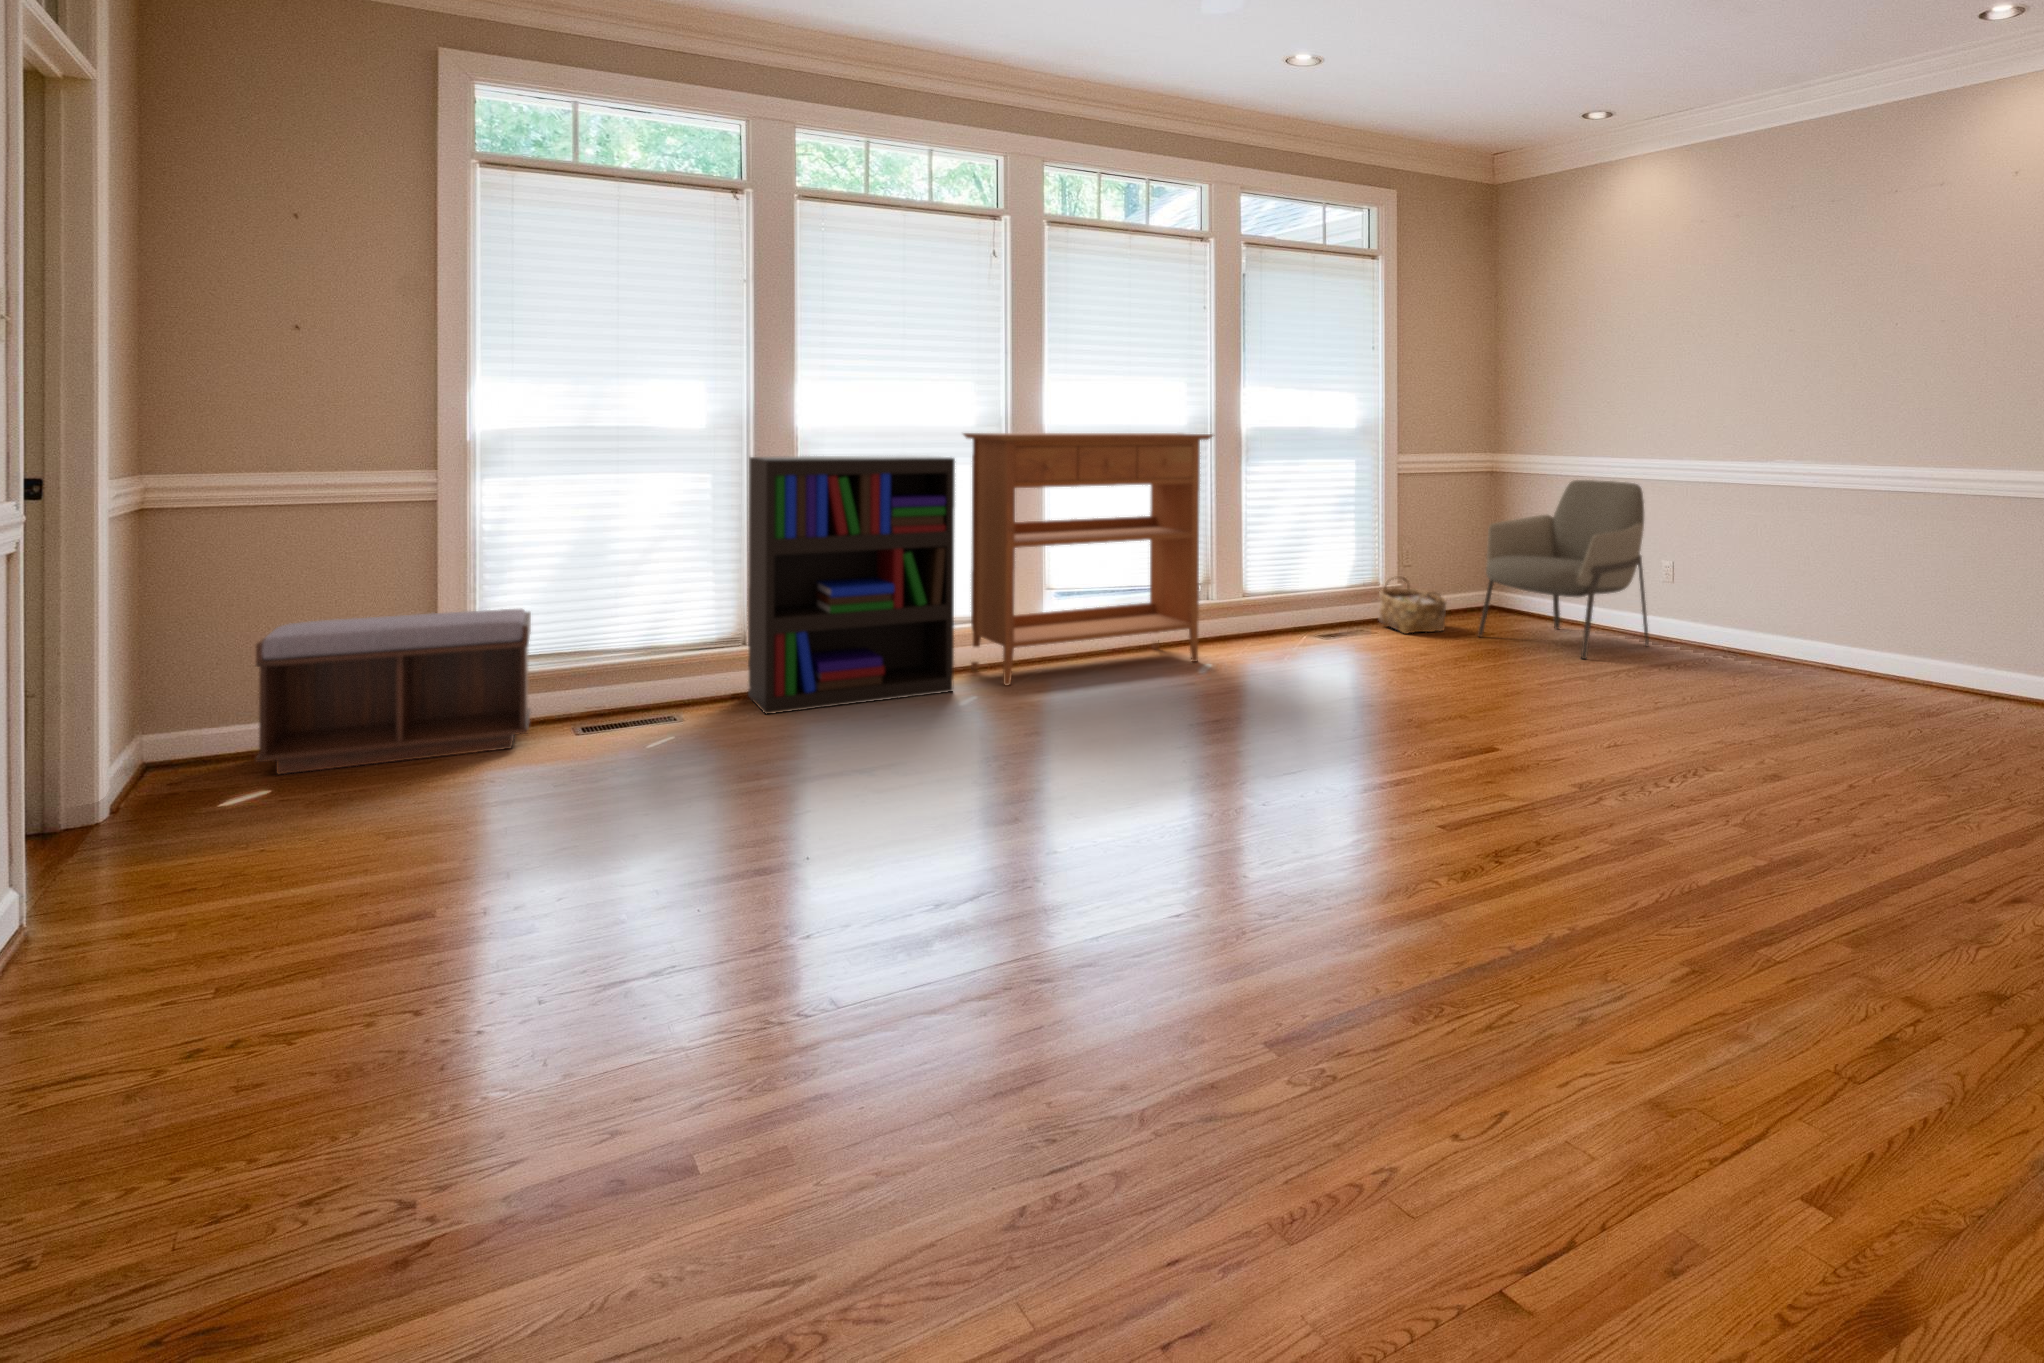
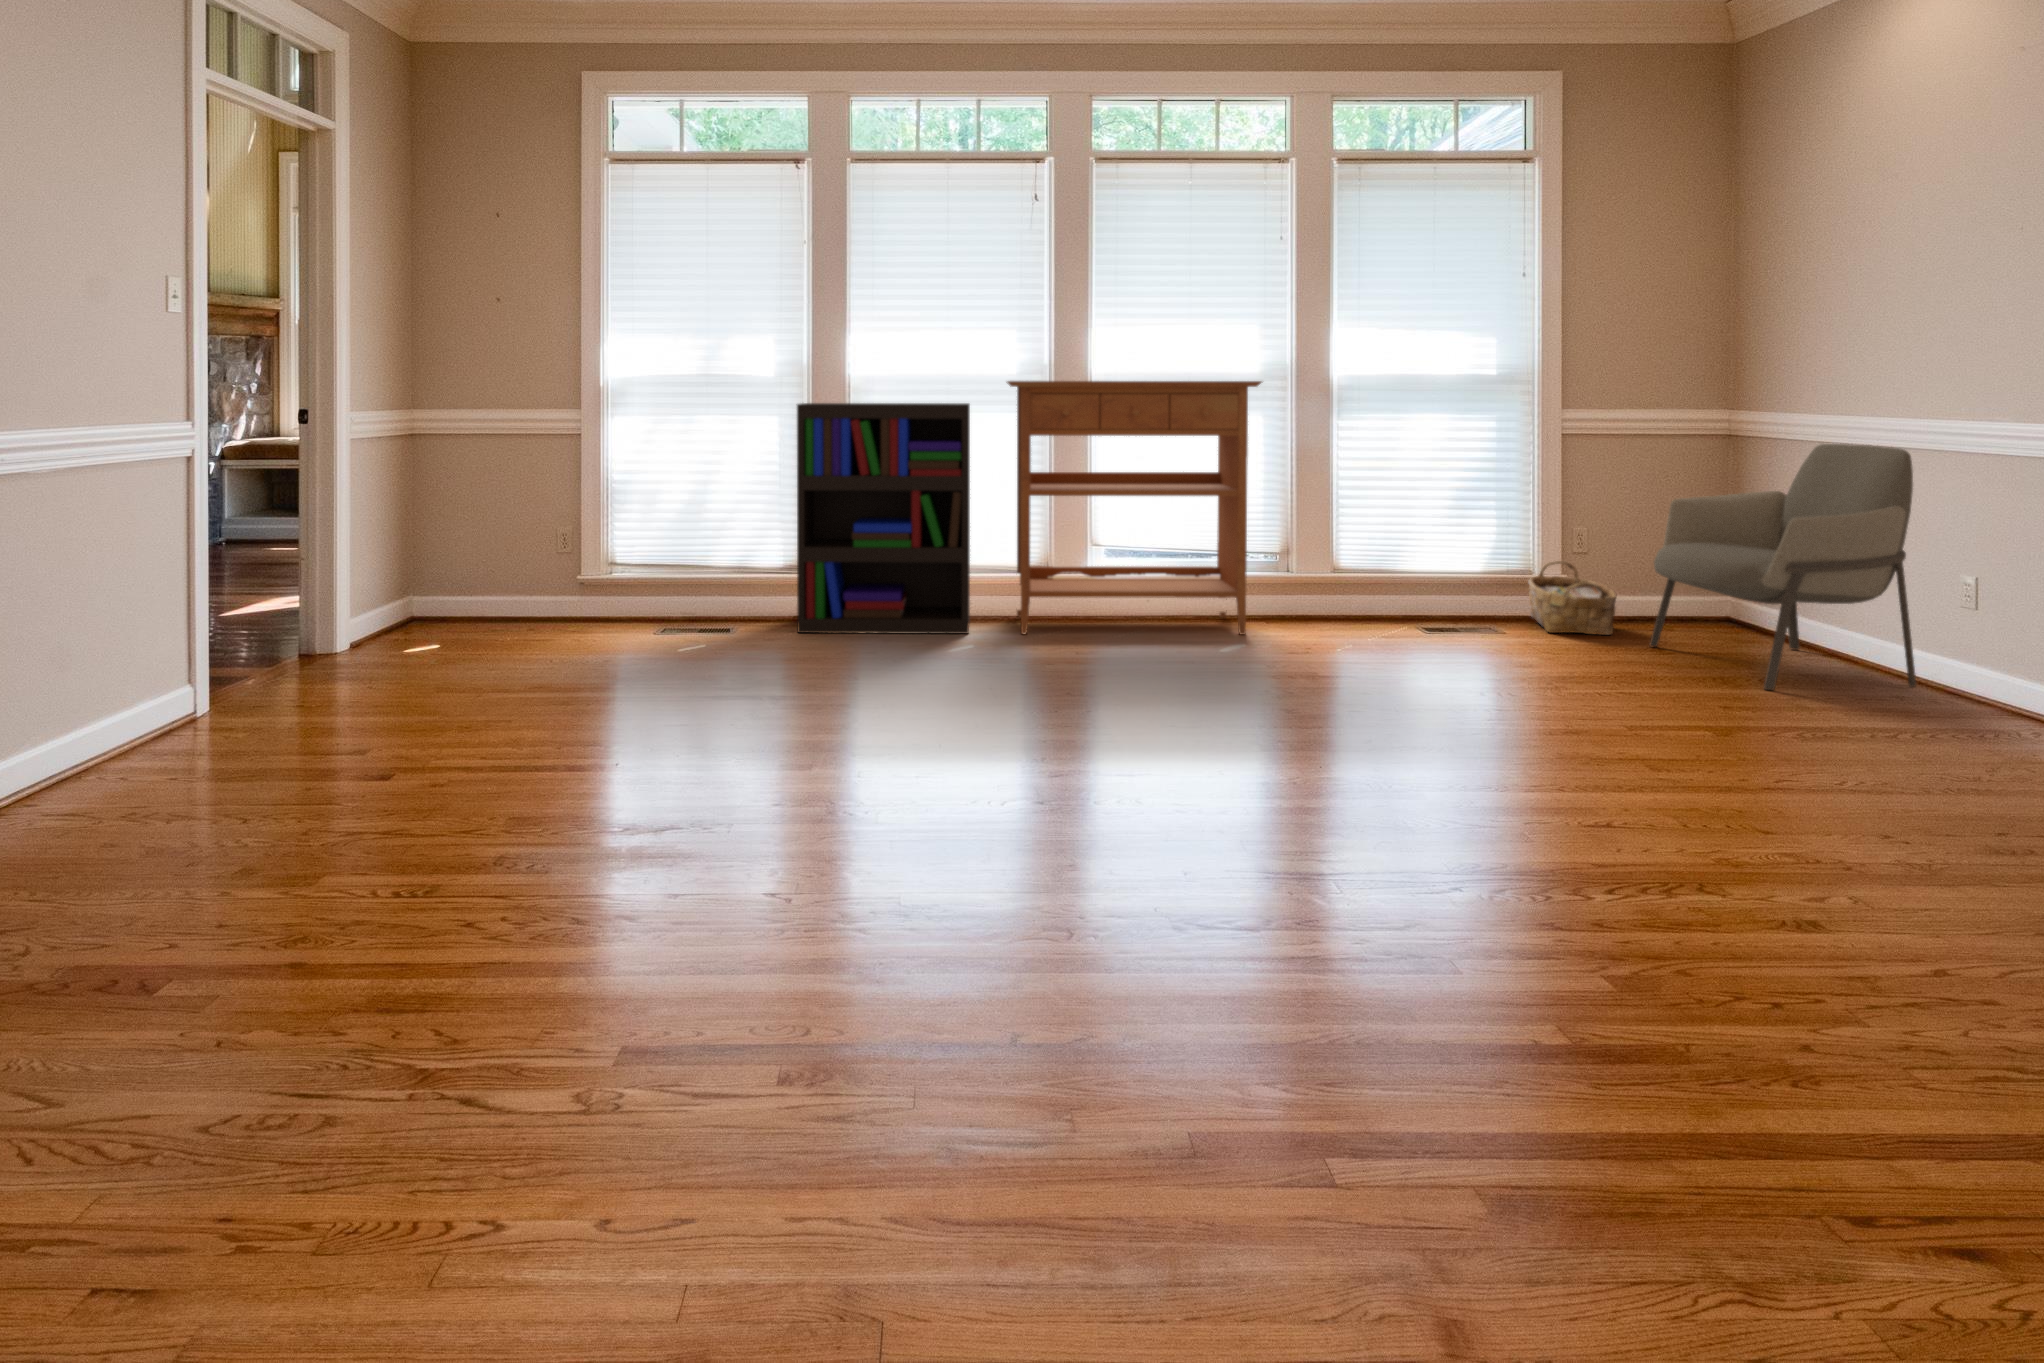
bench: present [256,609,531,774] -> none [446,523,639,635]

